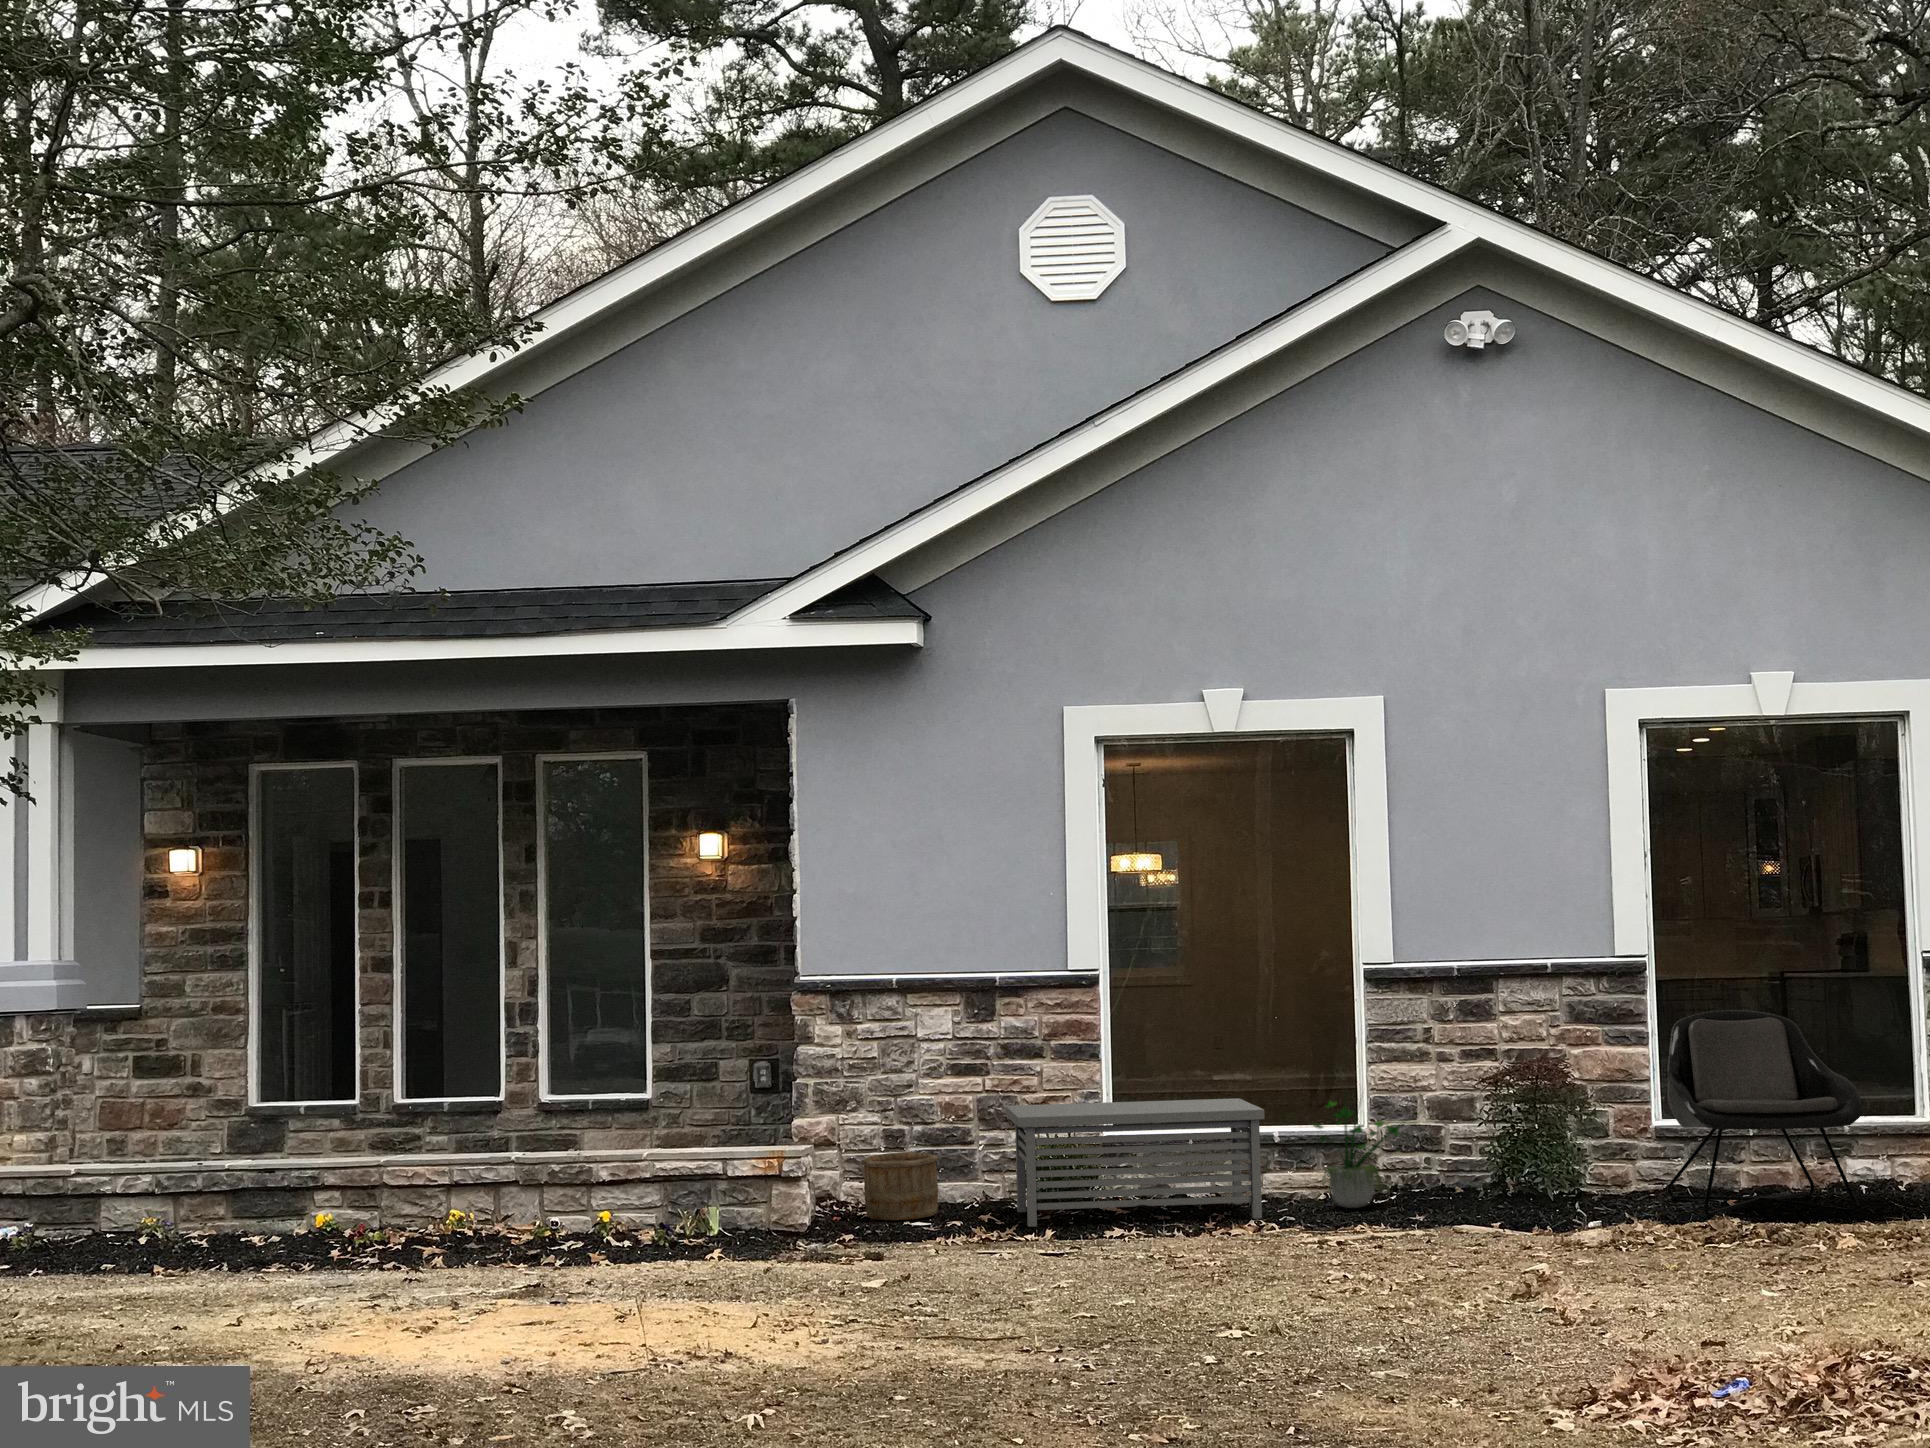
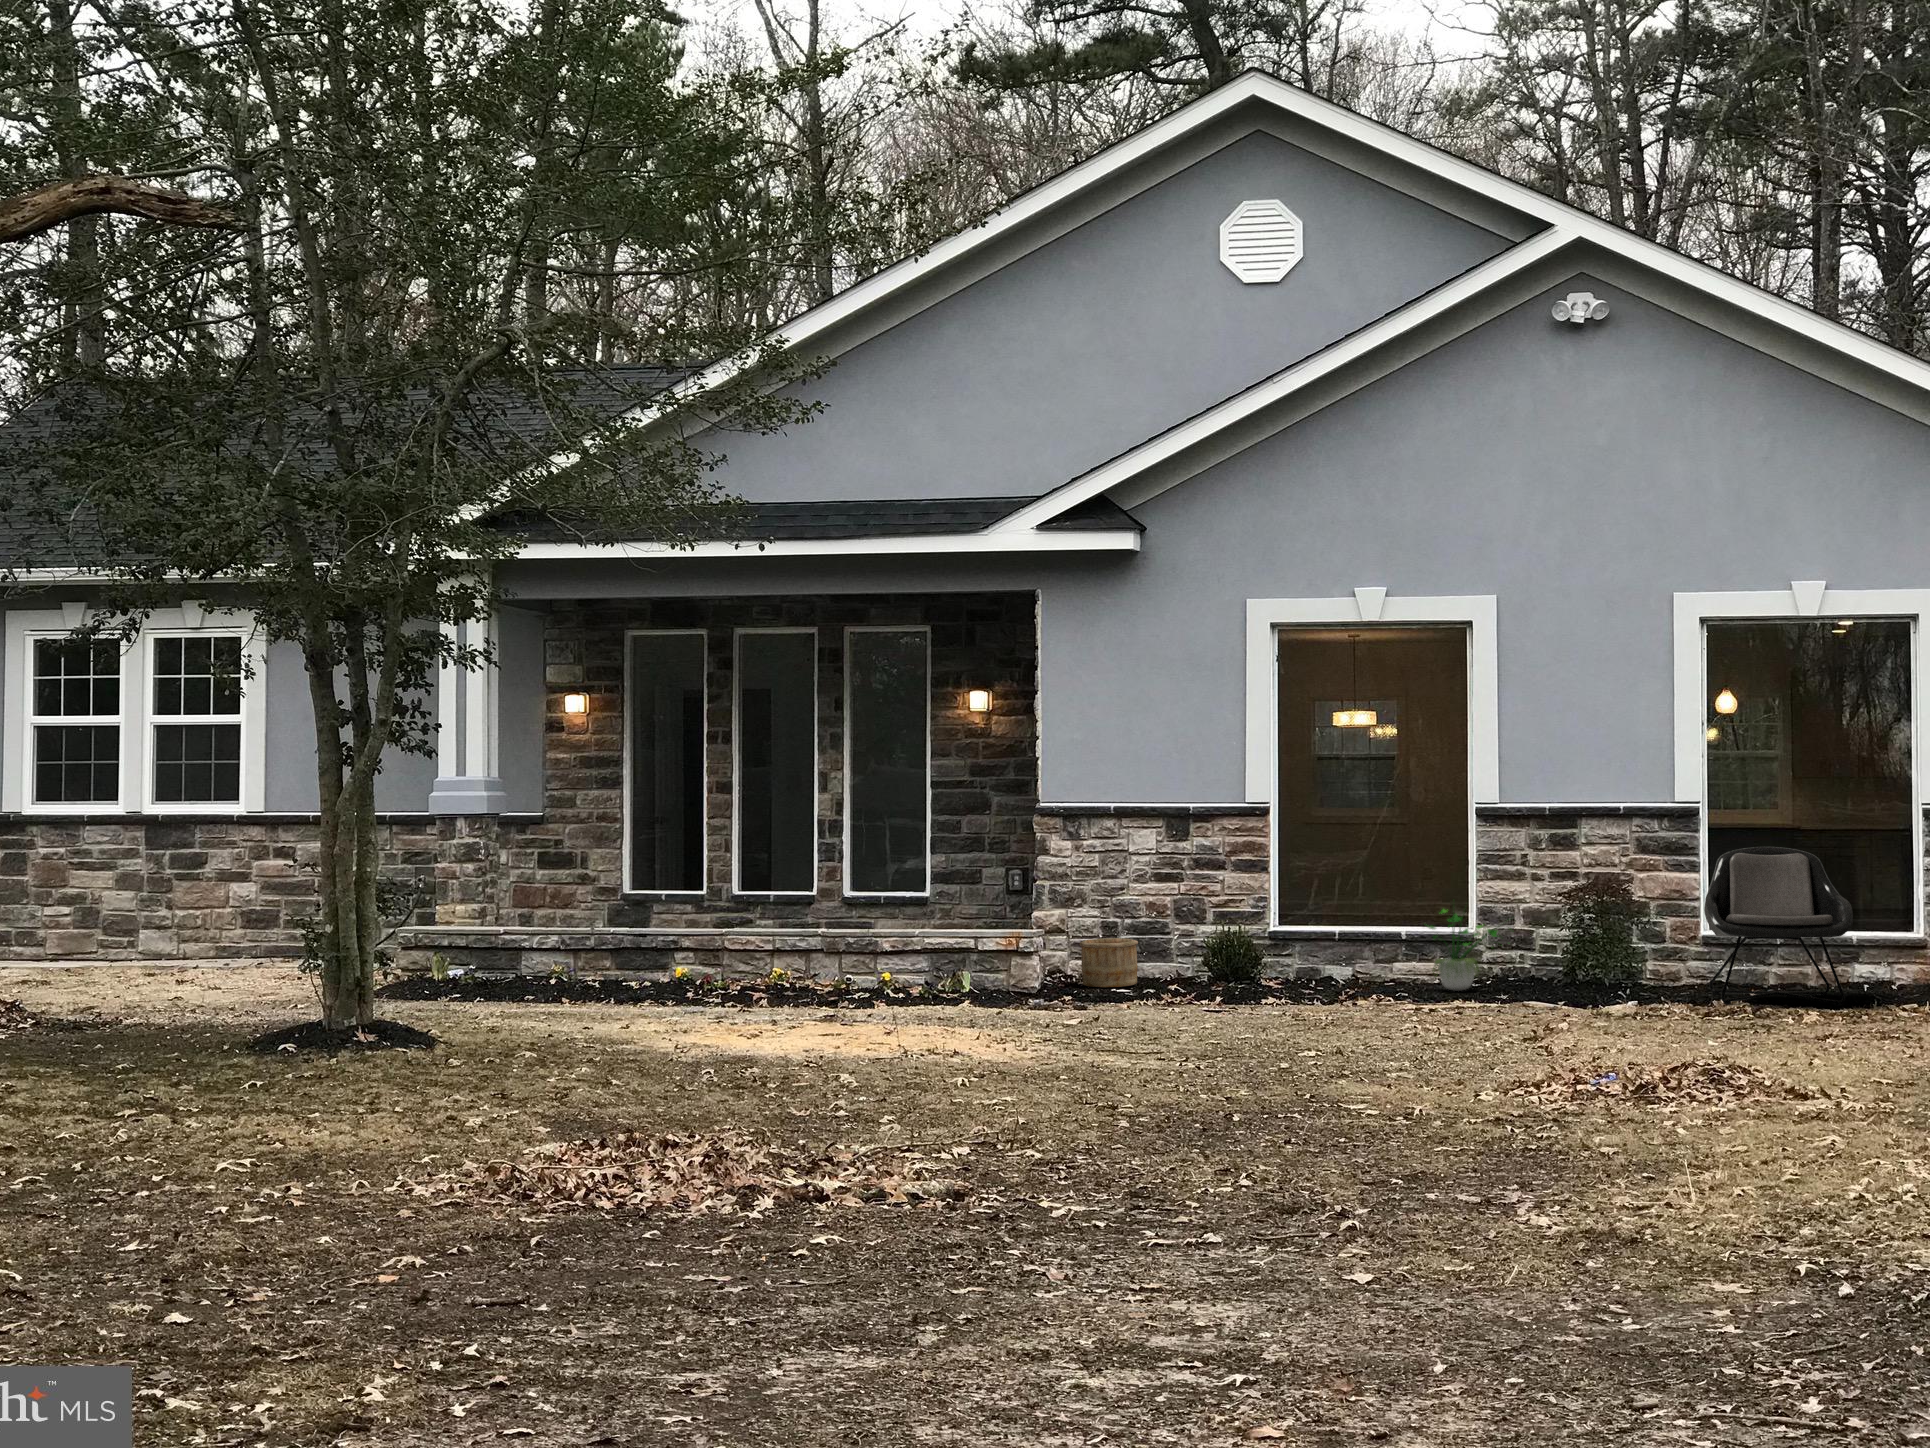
storage bench: present [1005,1098,1265,1227] -> none [1191,905,1384,994]

